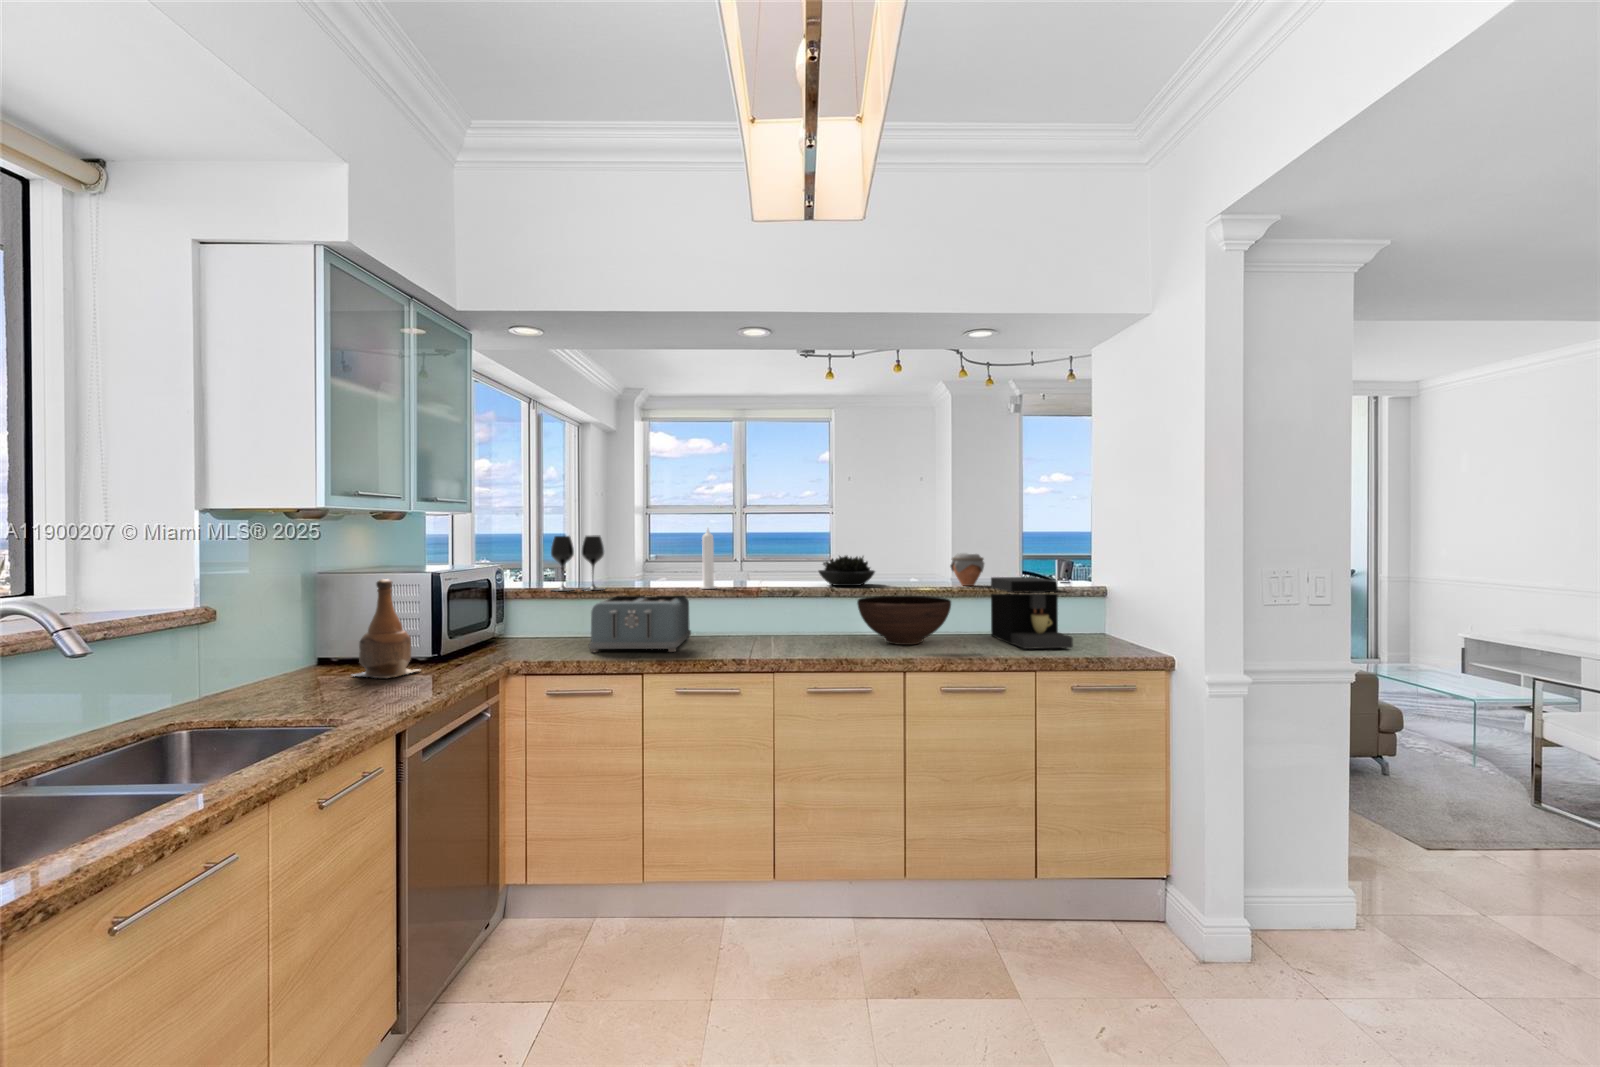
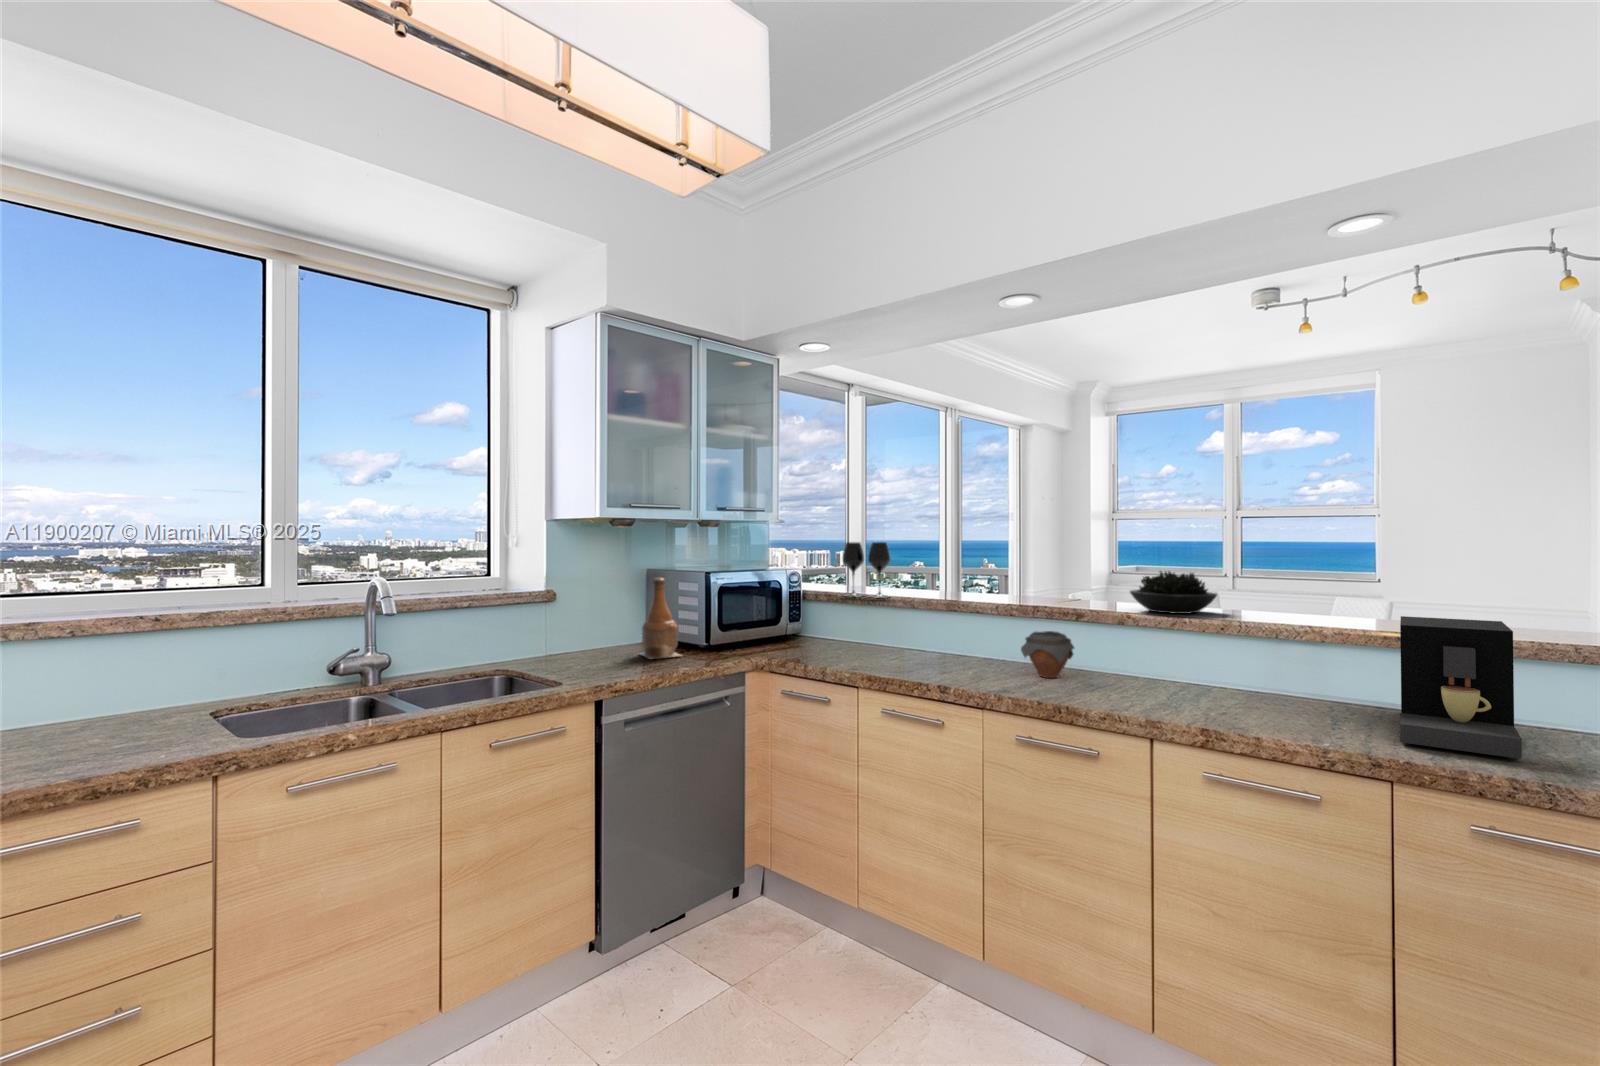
candle: present [700,529,716,589] -> none [977,534,997,604]
jar: present [950,553,984,586] -> present [1021,631,1074,678]
toaster: present [589,595,691,652] -> none [829,605,953,669]
fruit bowl: present [857,596,951,645] -> none [1131,630,1286,705]

